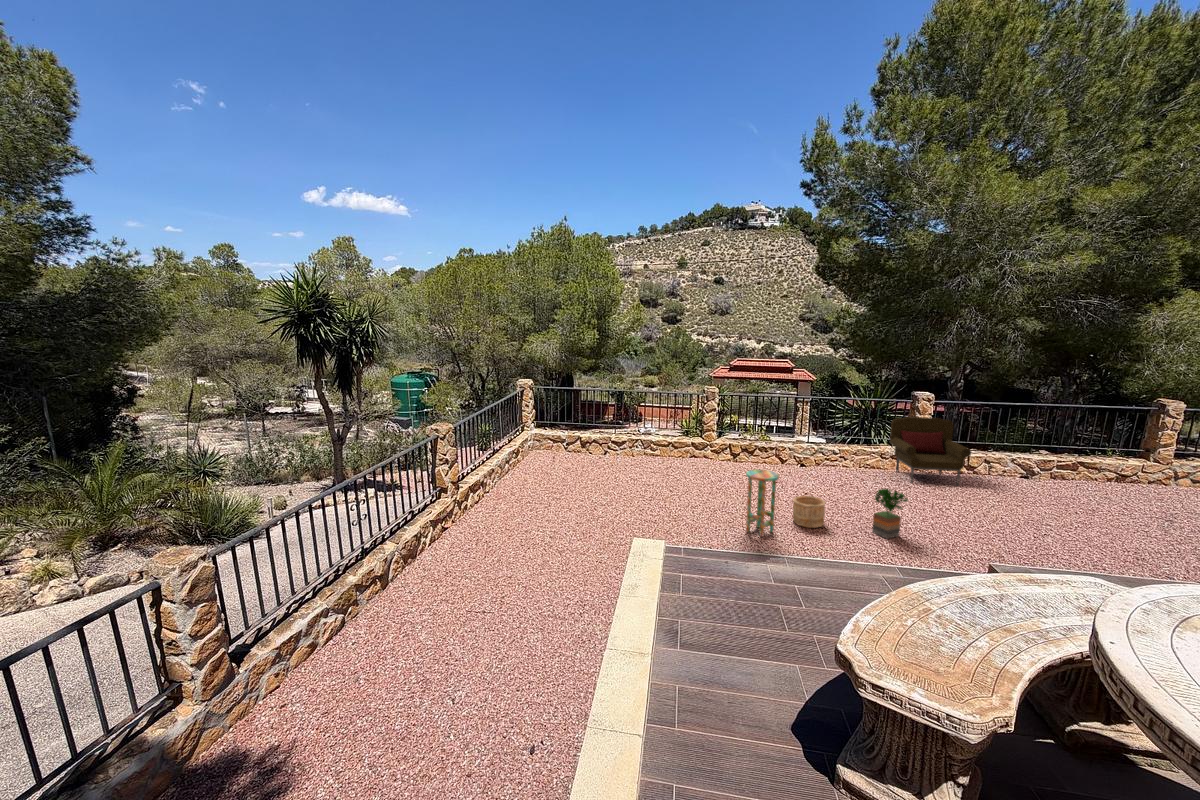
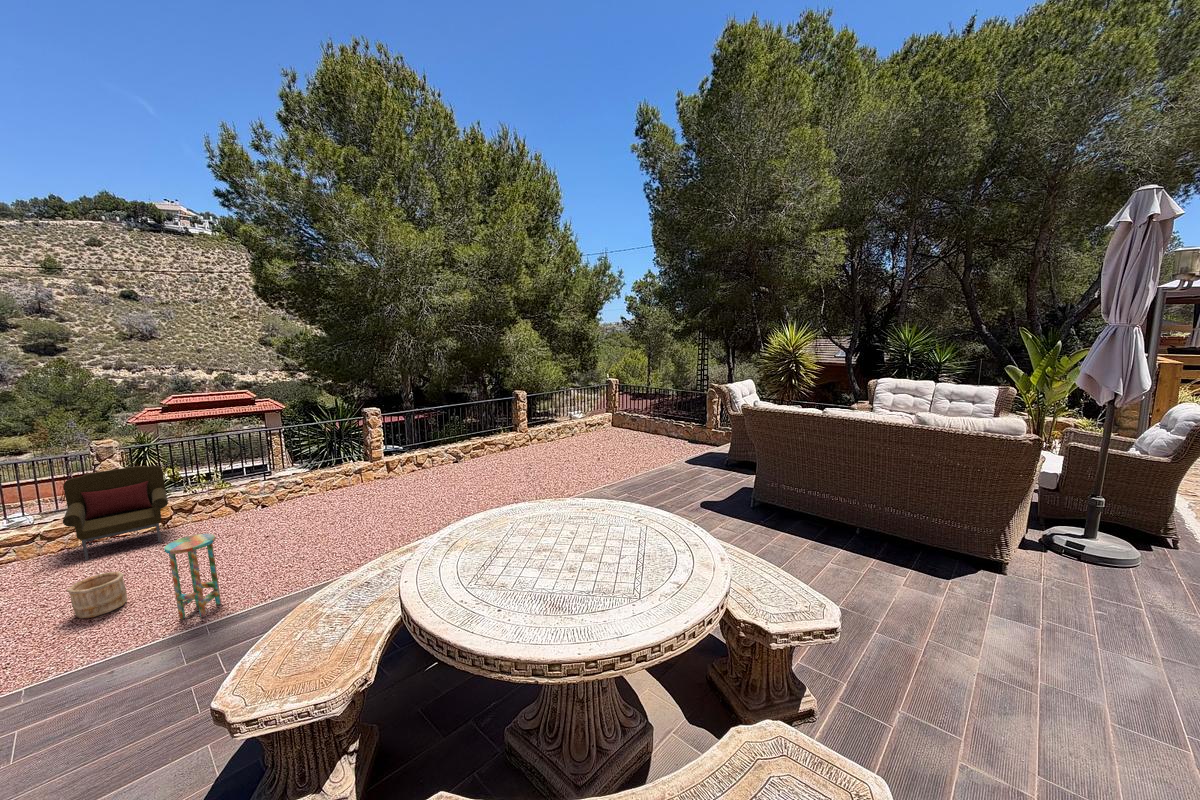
armchair: present [890,417,971,486] -> present [63,465,168,560]
potted tree: present [872,489,908,539] -> none [334,509,368,557]
wooden bucket: present [793,496,826,528] -> present [67,571,128,618]

